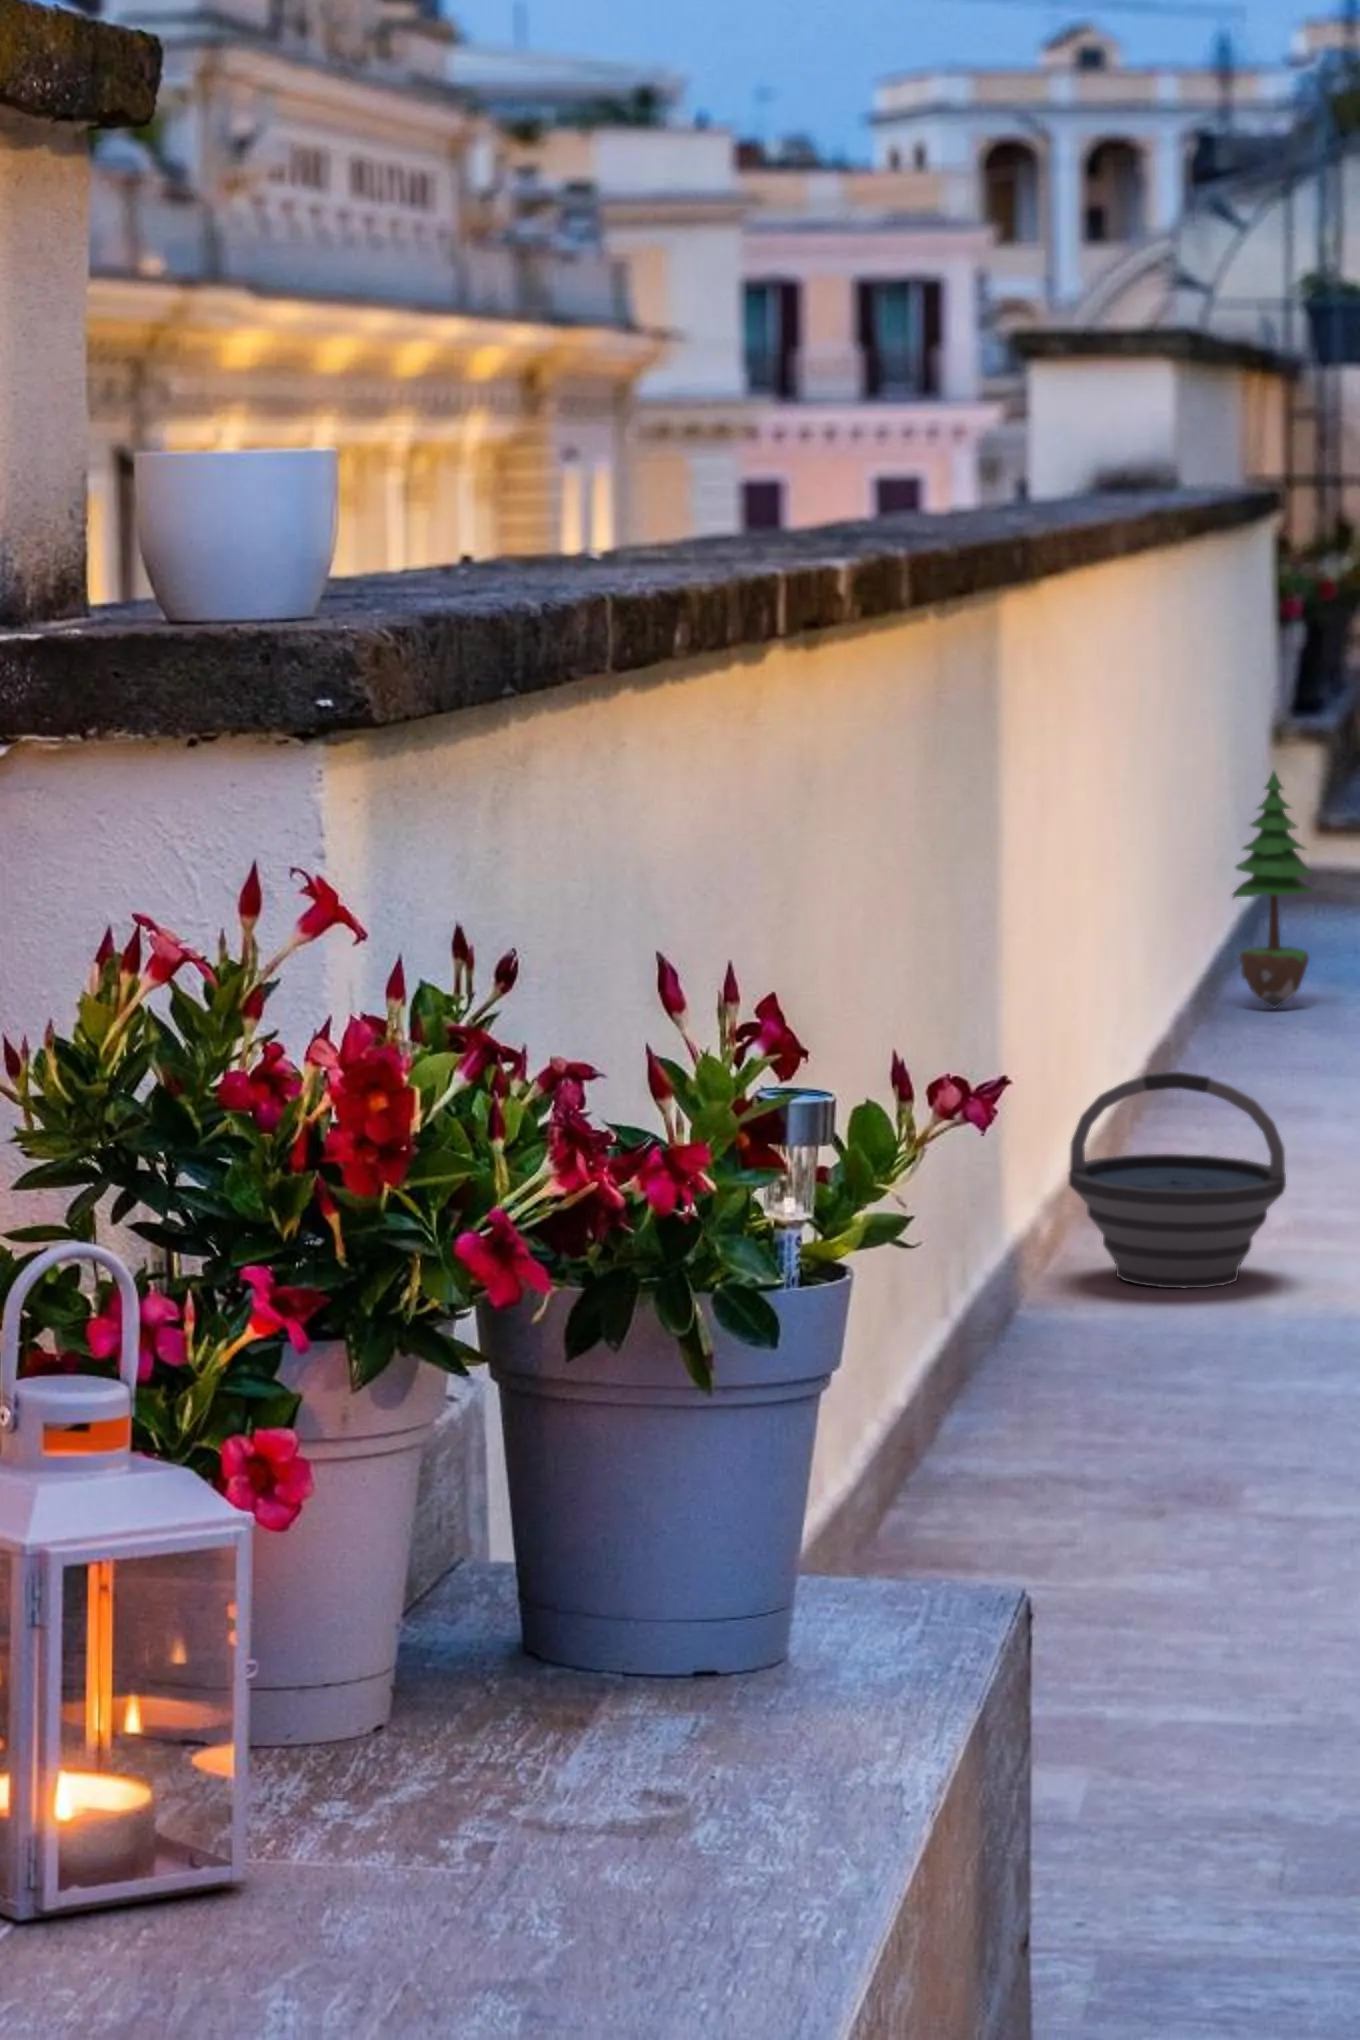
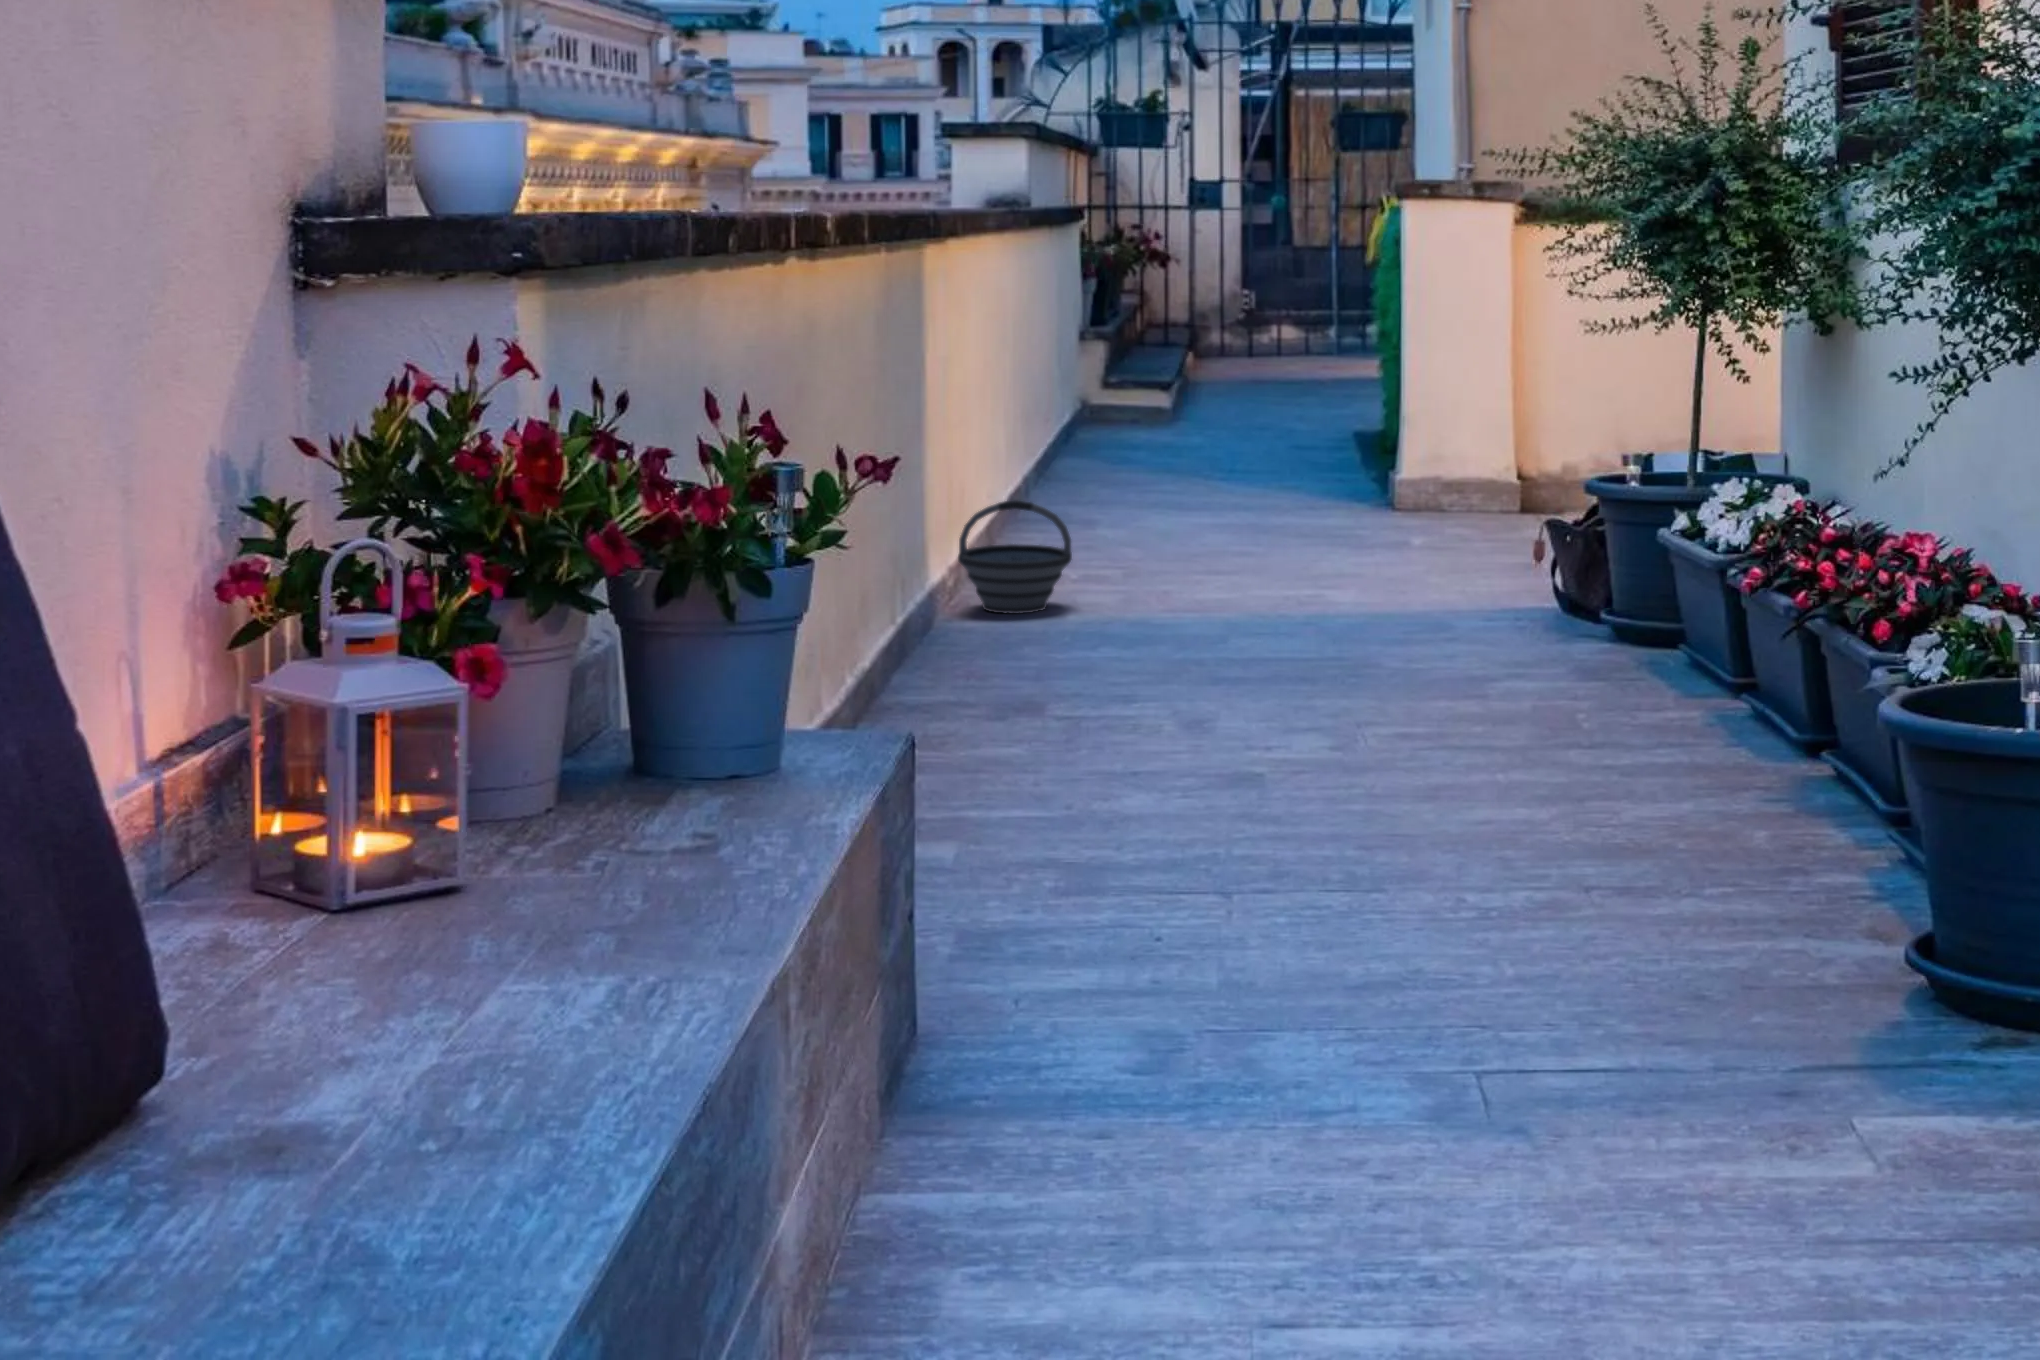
potted tree: present [1233,771,1314,1008] -> none [1053,351,1098,478]

